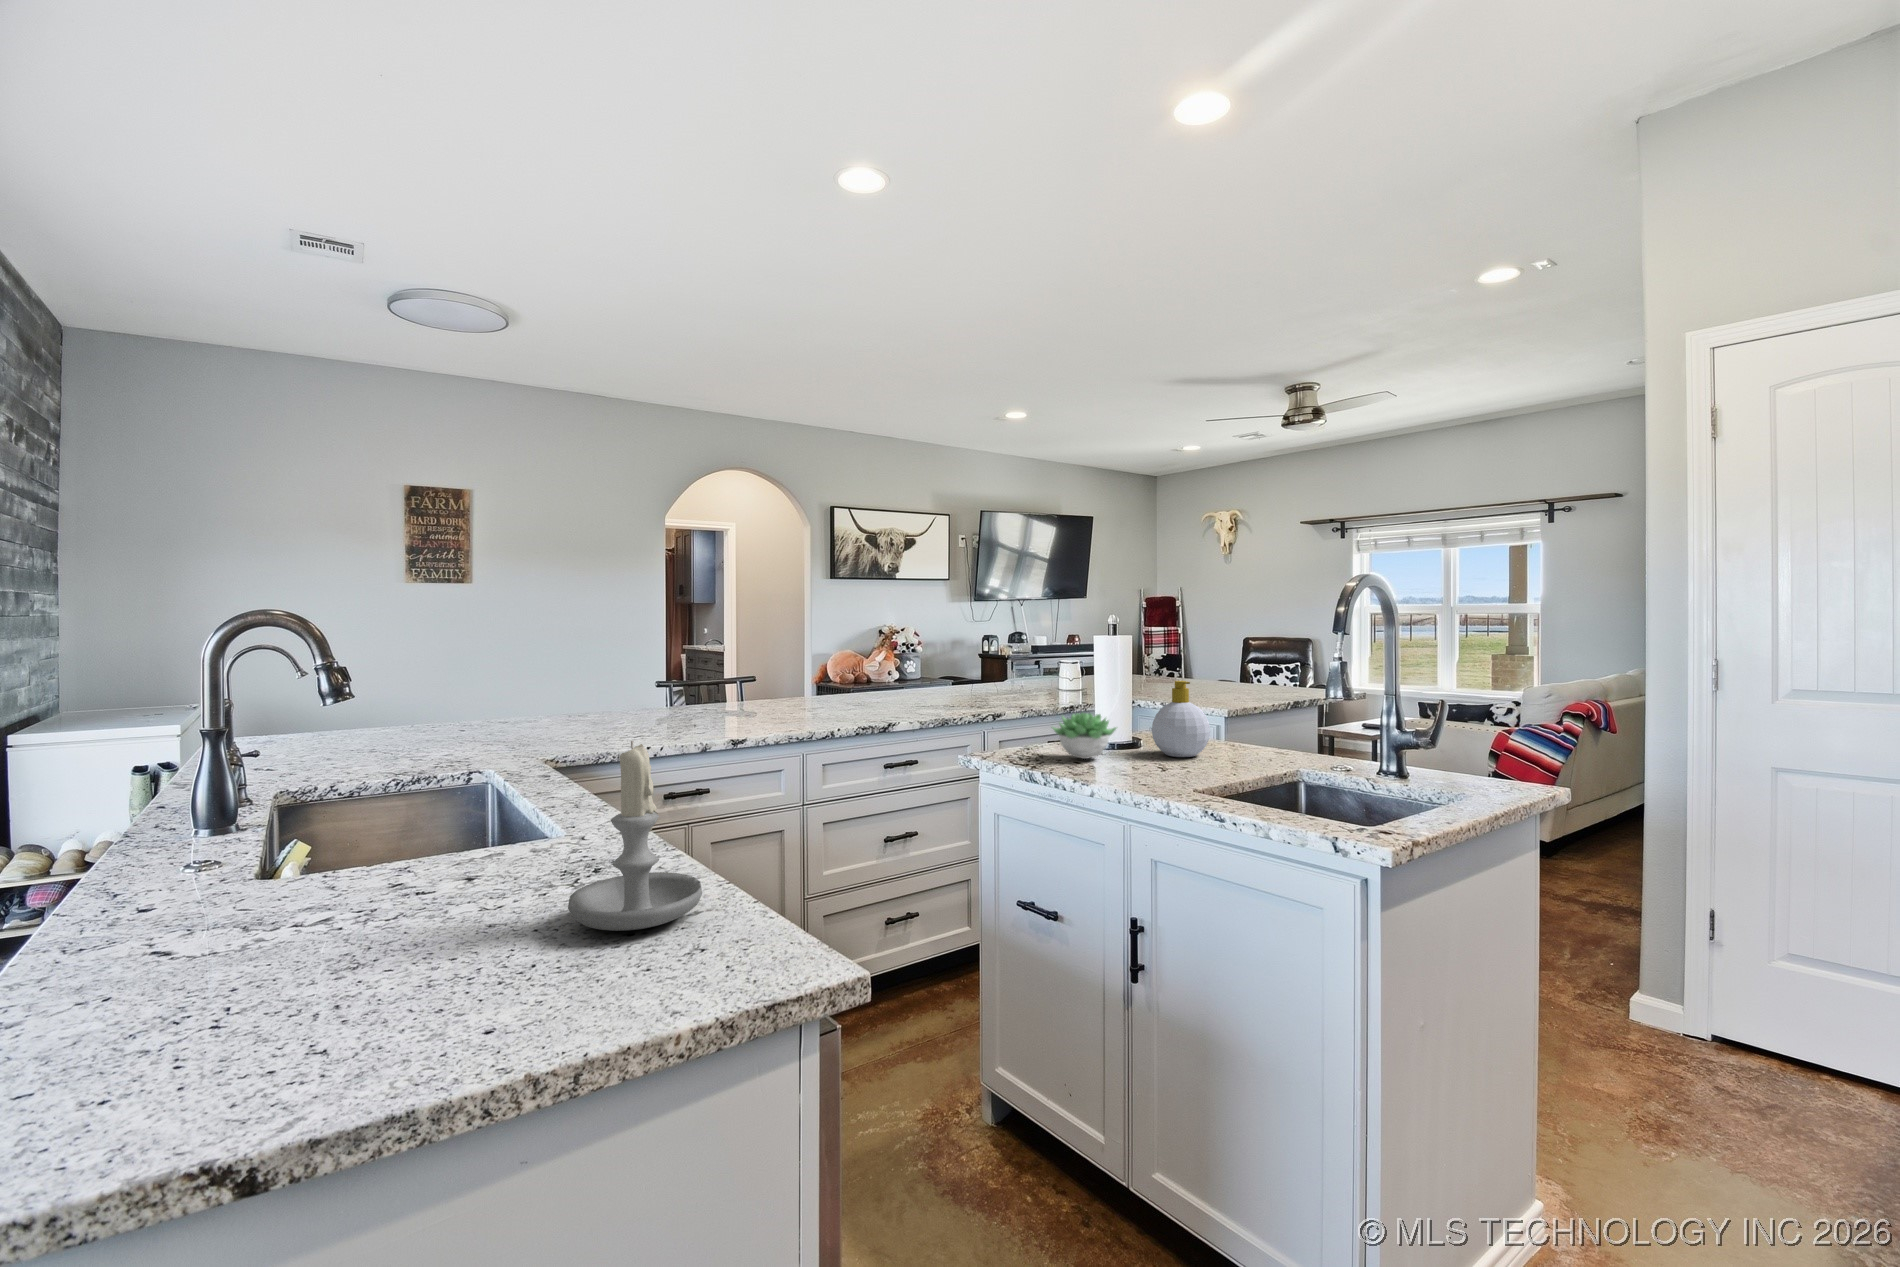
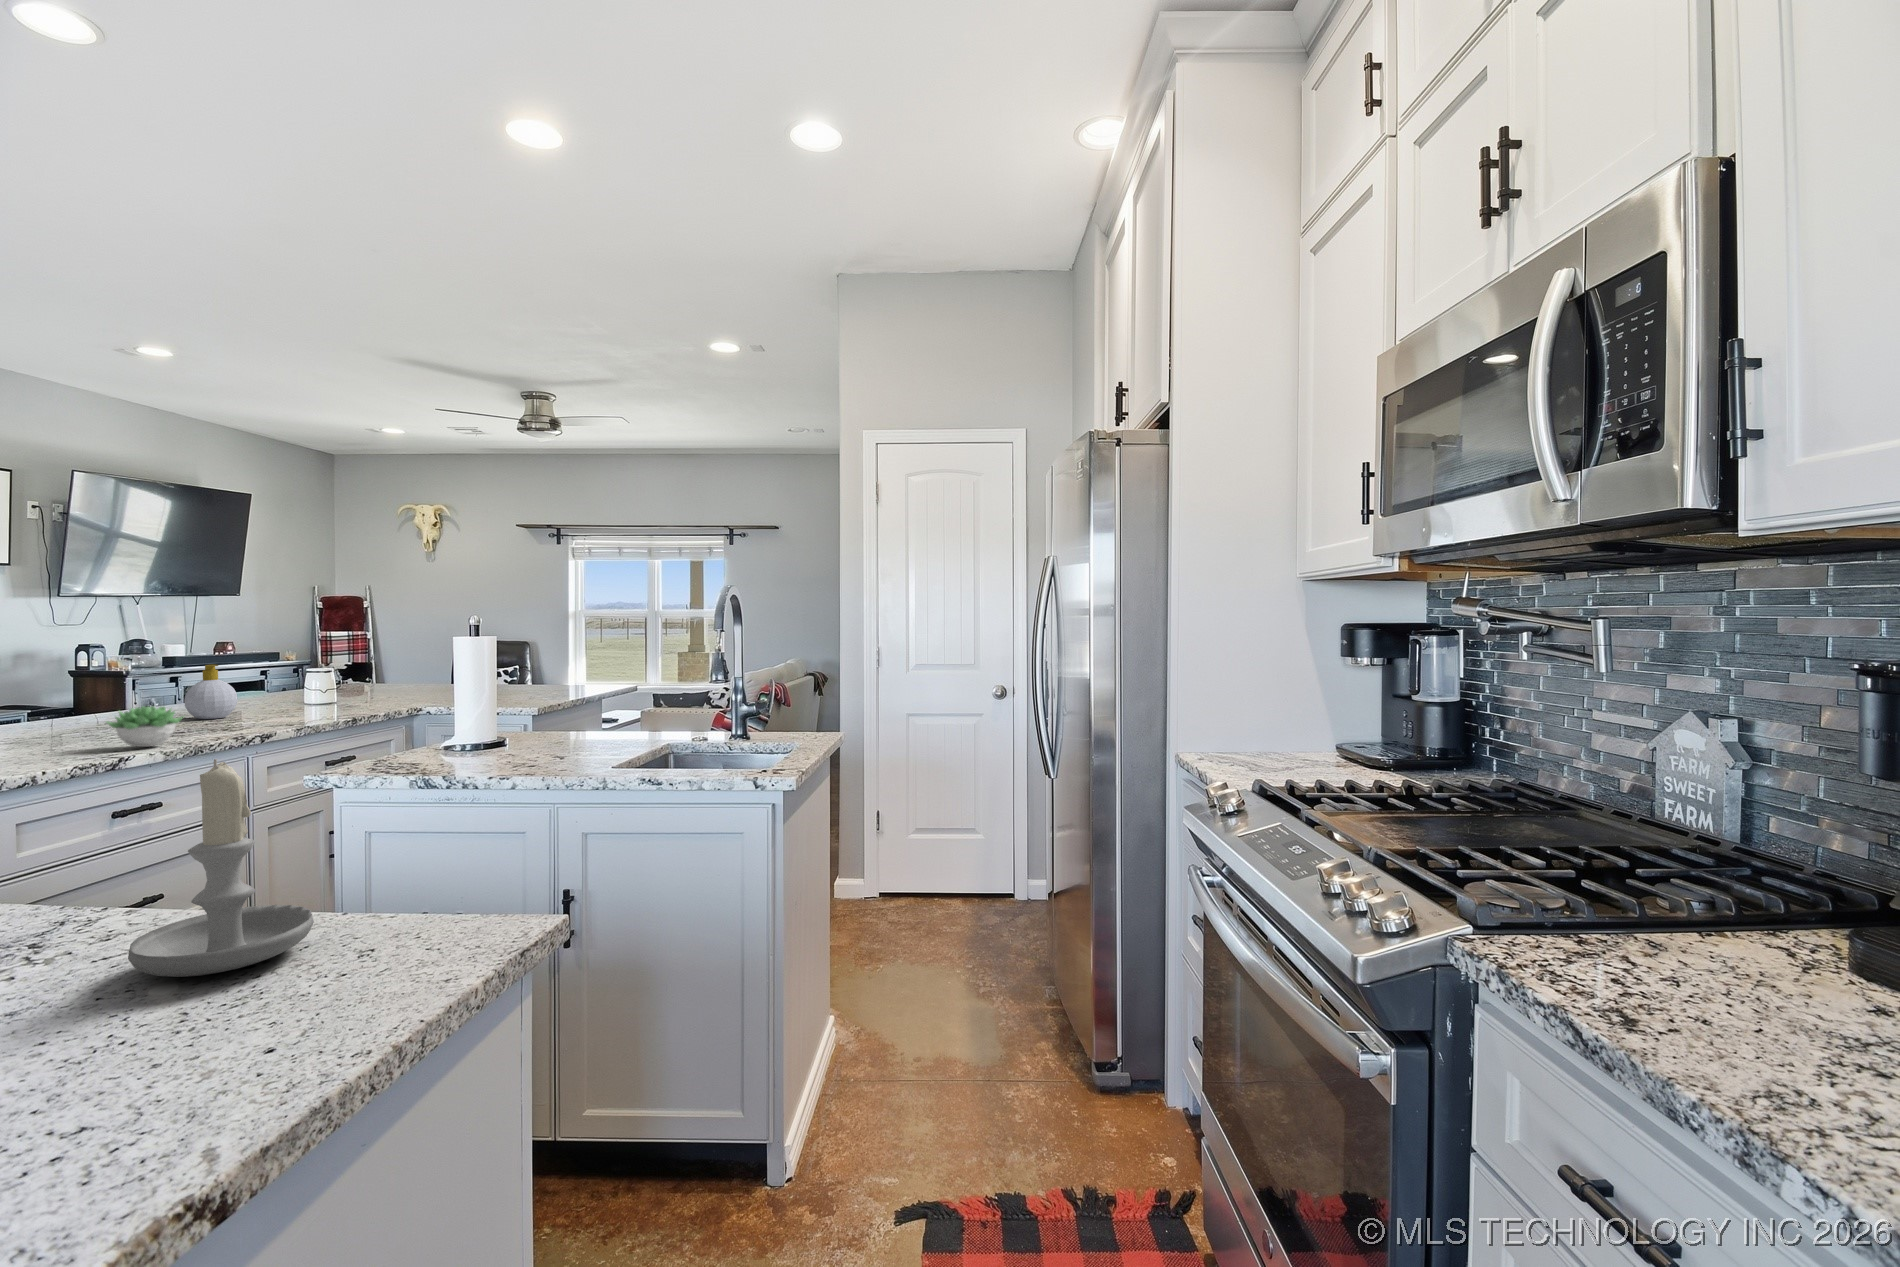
soap bottle: present [1152,681,1210,757] -> present [184,665,238,719]
succulent plant: present [1052,713,1116,759] -> present [107,706,183,747]

